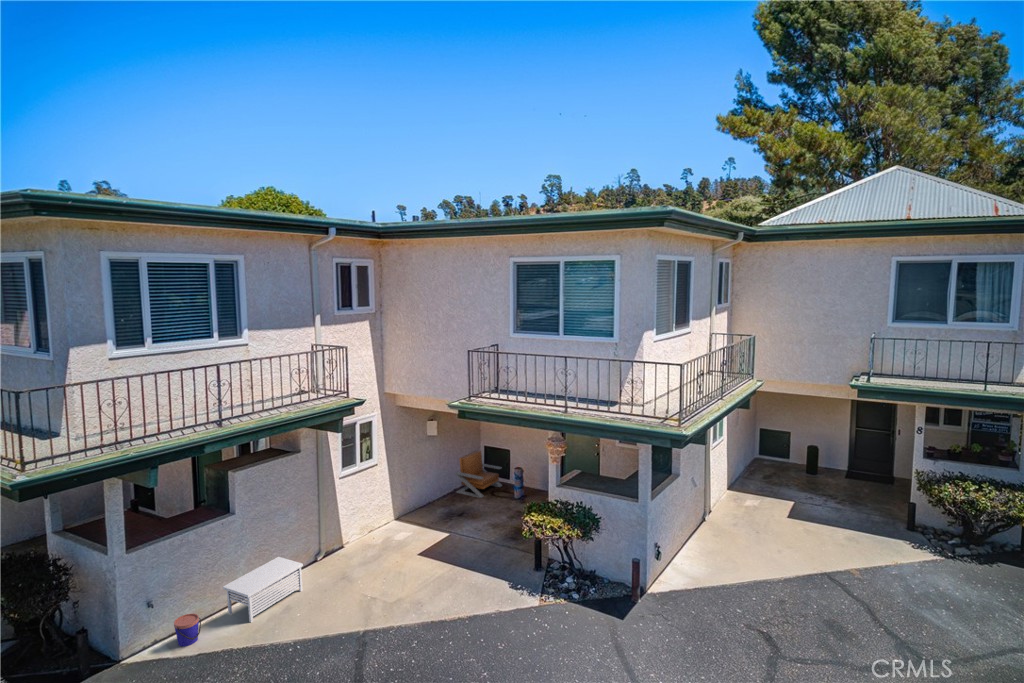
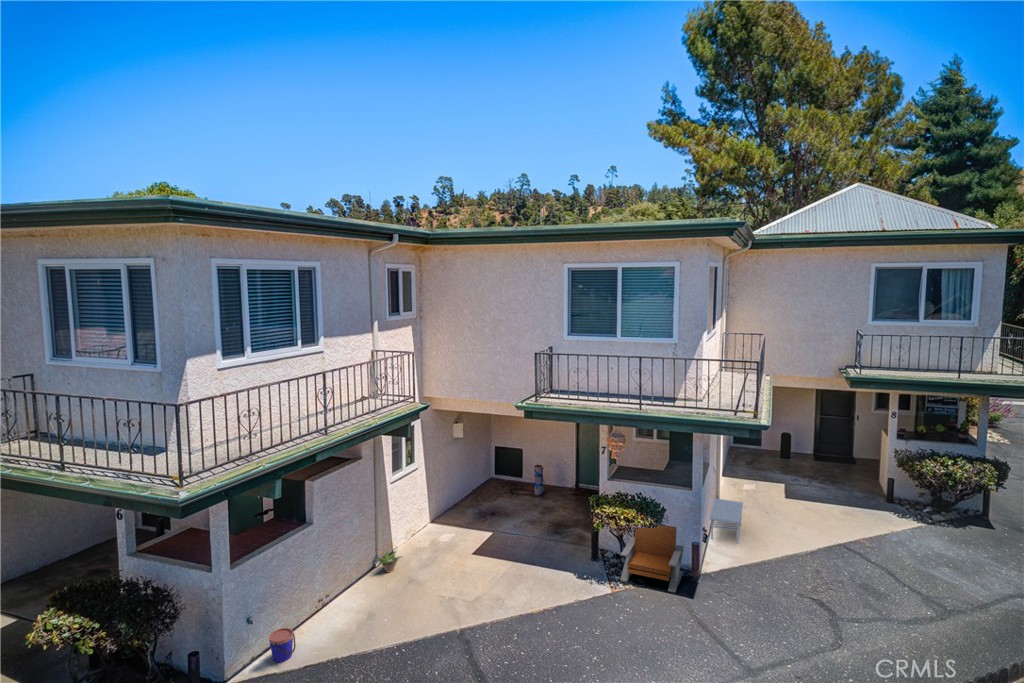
lounge chair: present [455,451,502,498] -> present [620,525,684,593]
decorative plant: none [314,544,343,567] -> present [377,551,401,572]
storage bench: present [223,557,303,622] -> present [710,499,743,544]

